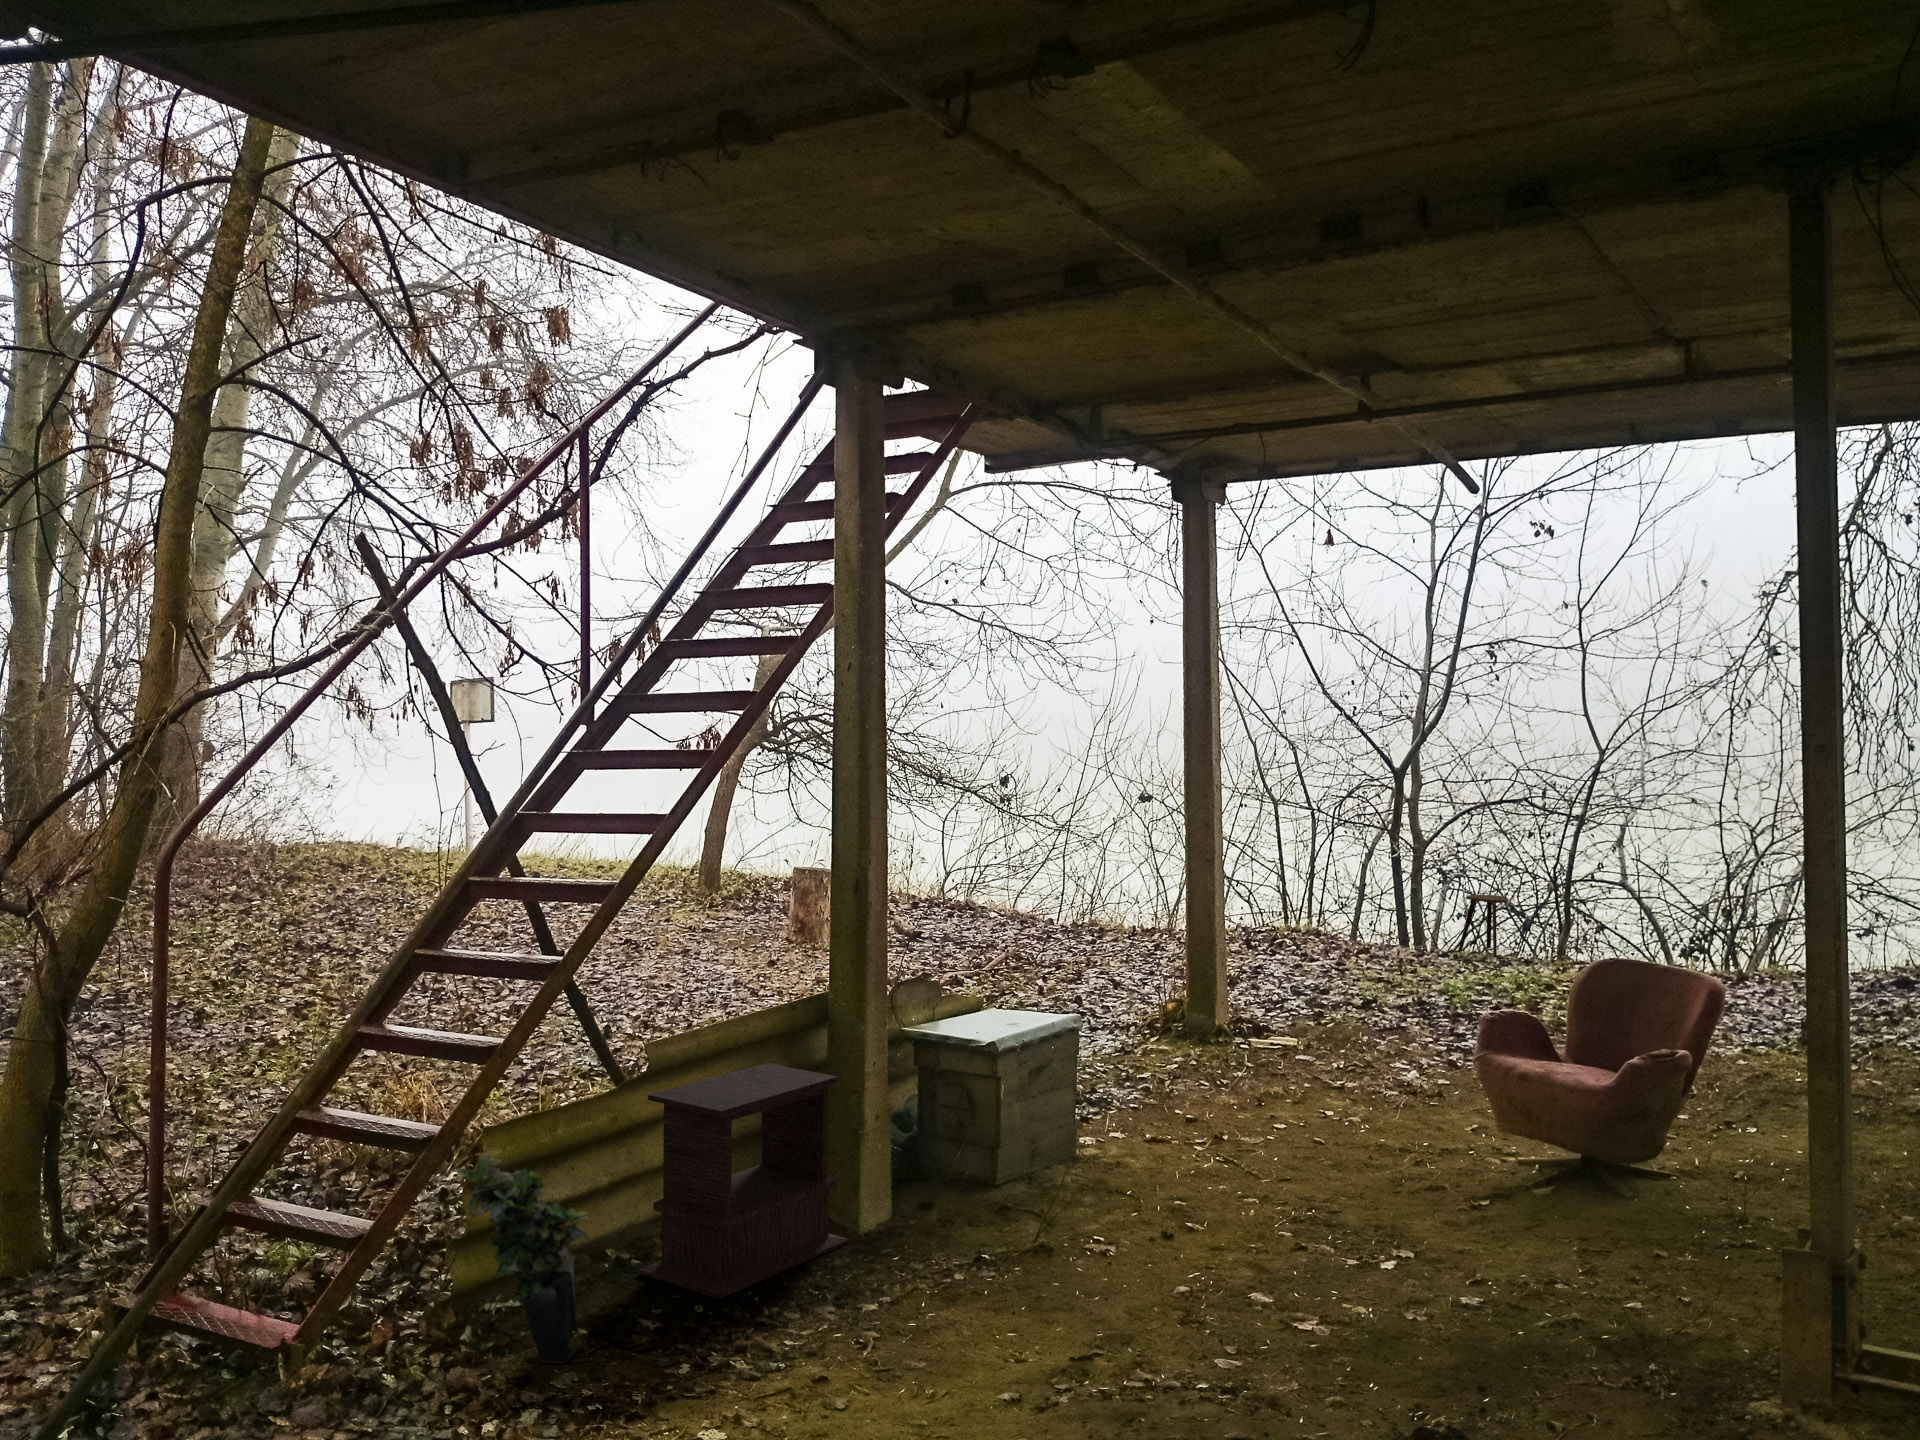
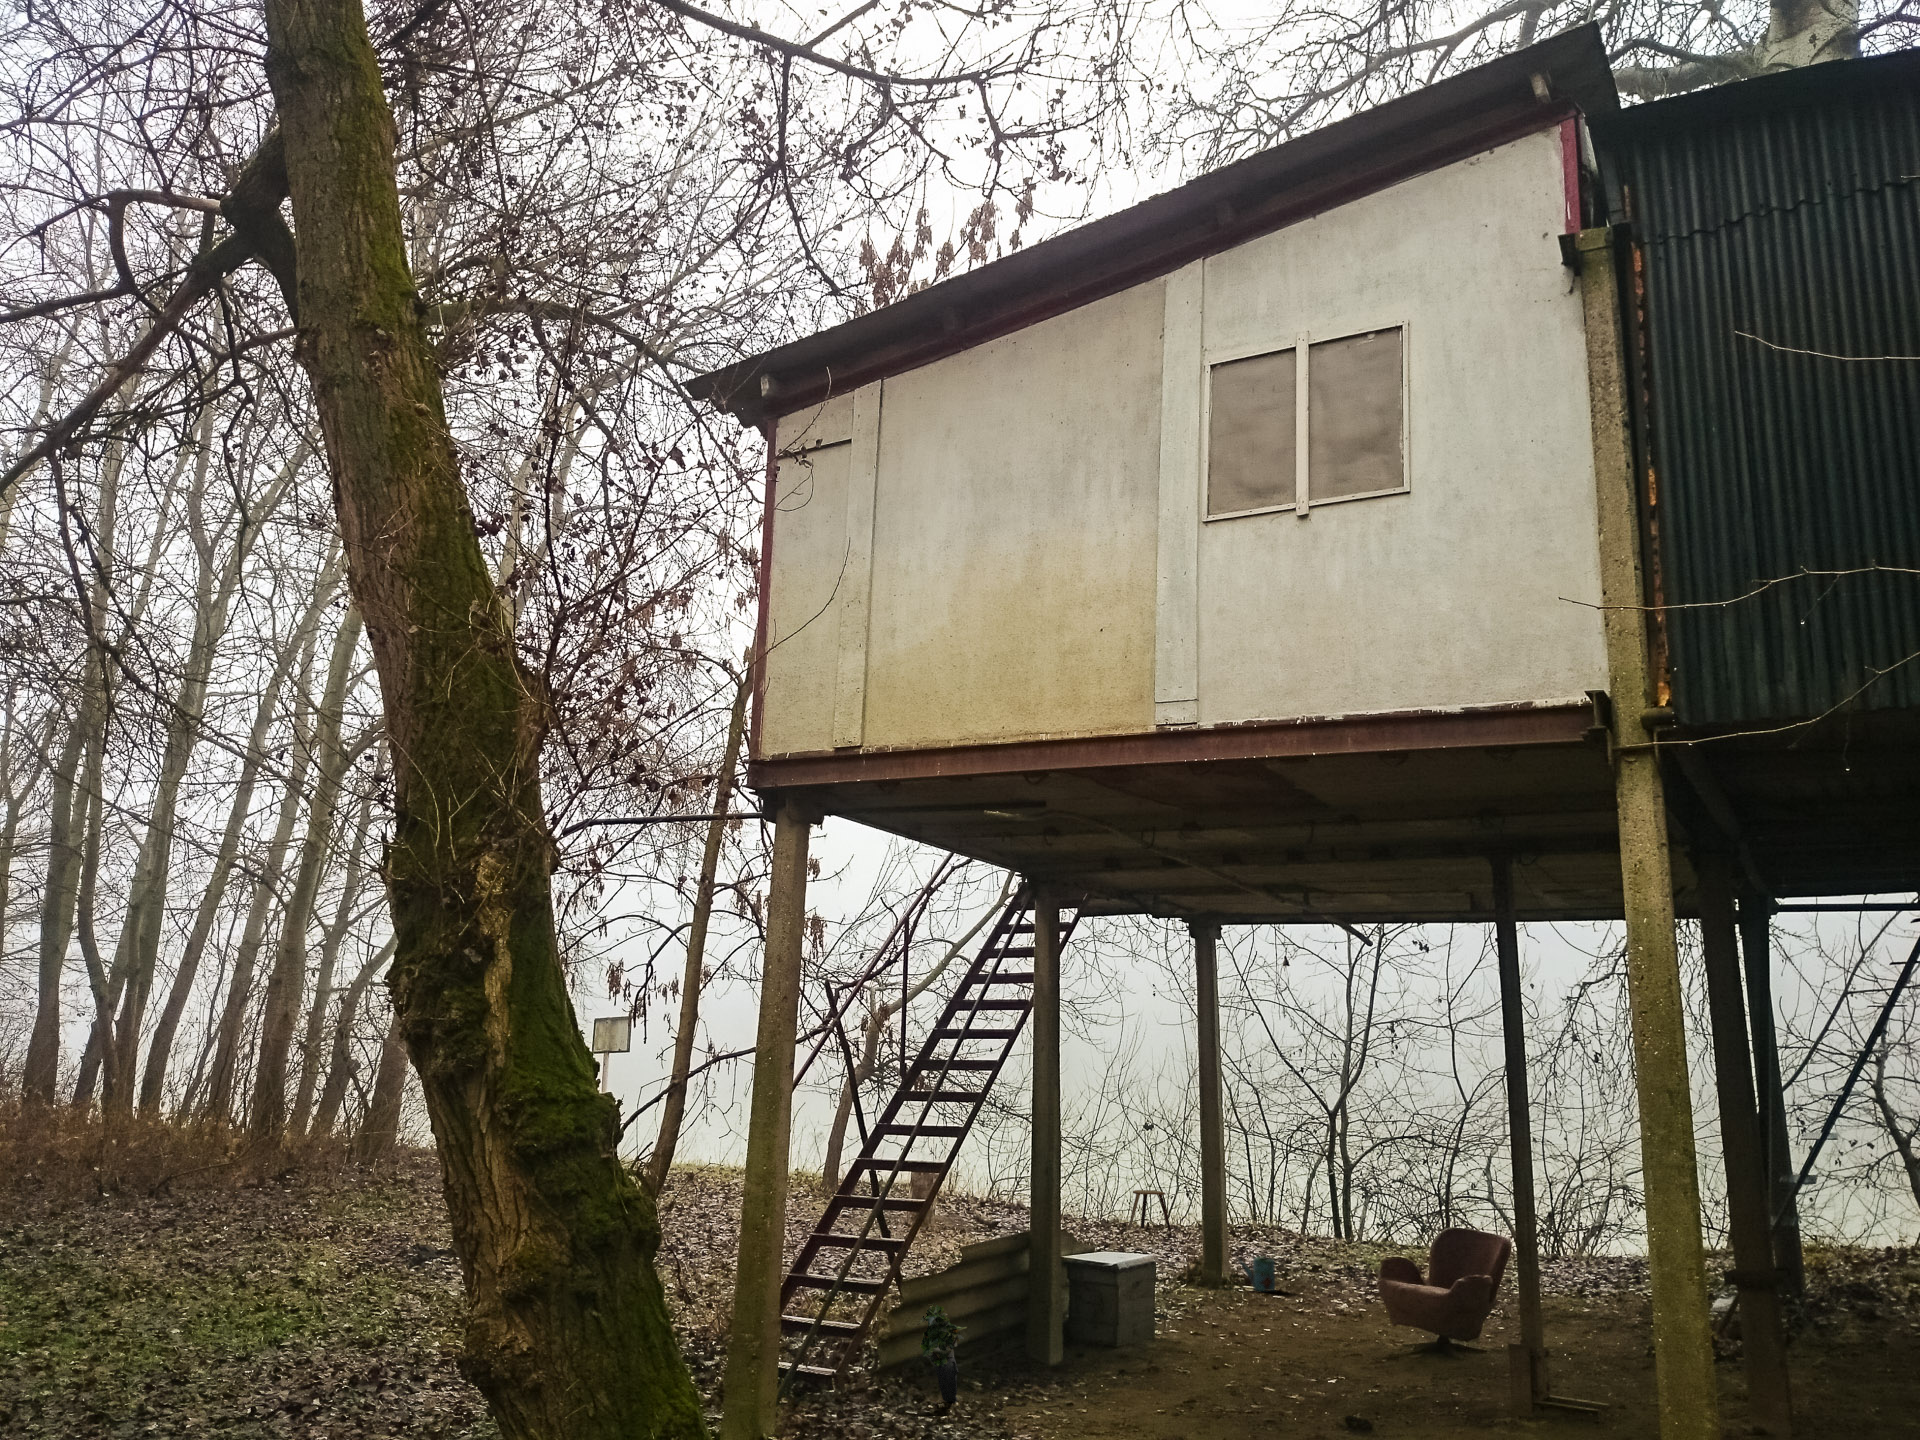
stool: present [1458,895,1507,957] -> present [1128,1190,1171,1231]
watering can: none [1228,981,1308,1042] -> present [1233,1252,1276,1291]
side table: present [639,1063,849,1299] -> none [960,1268,1060,1385]

